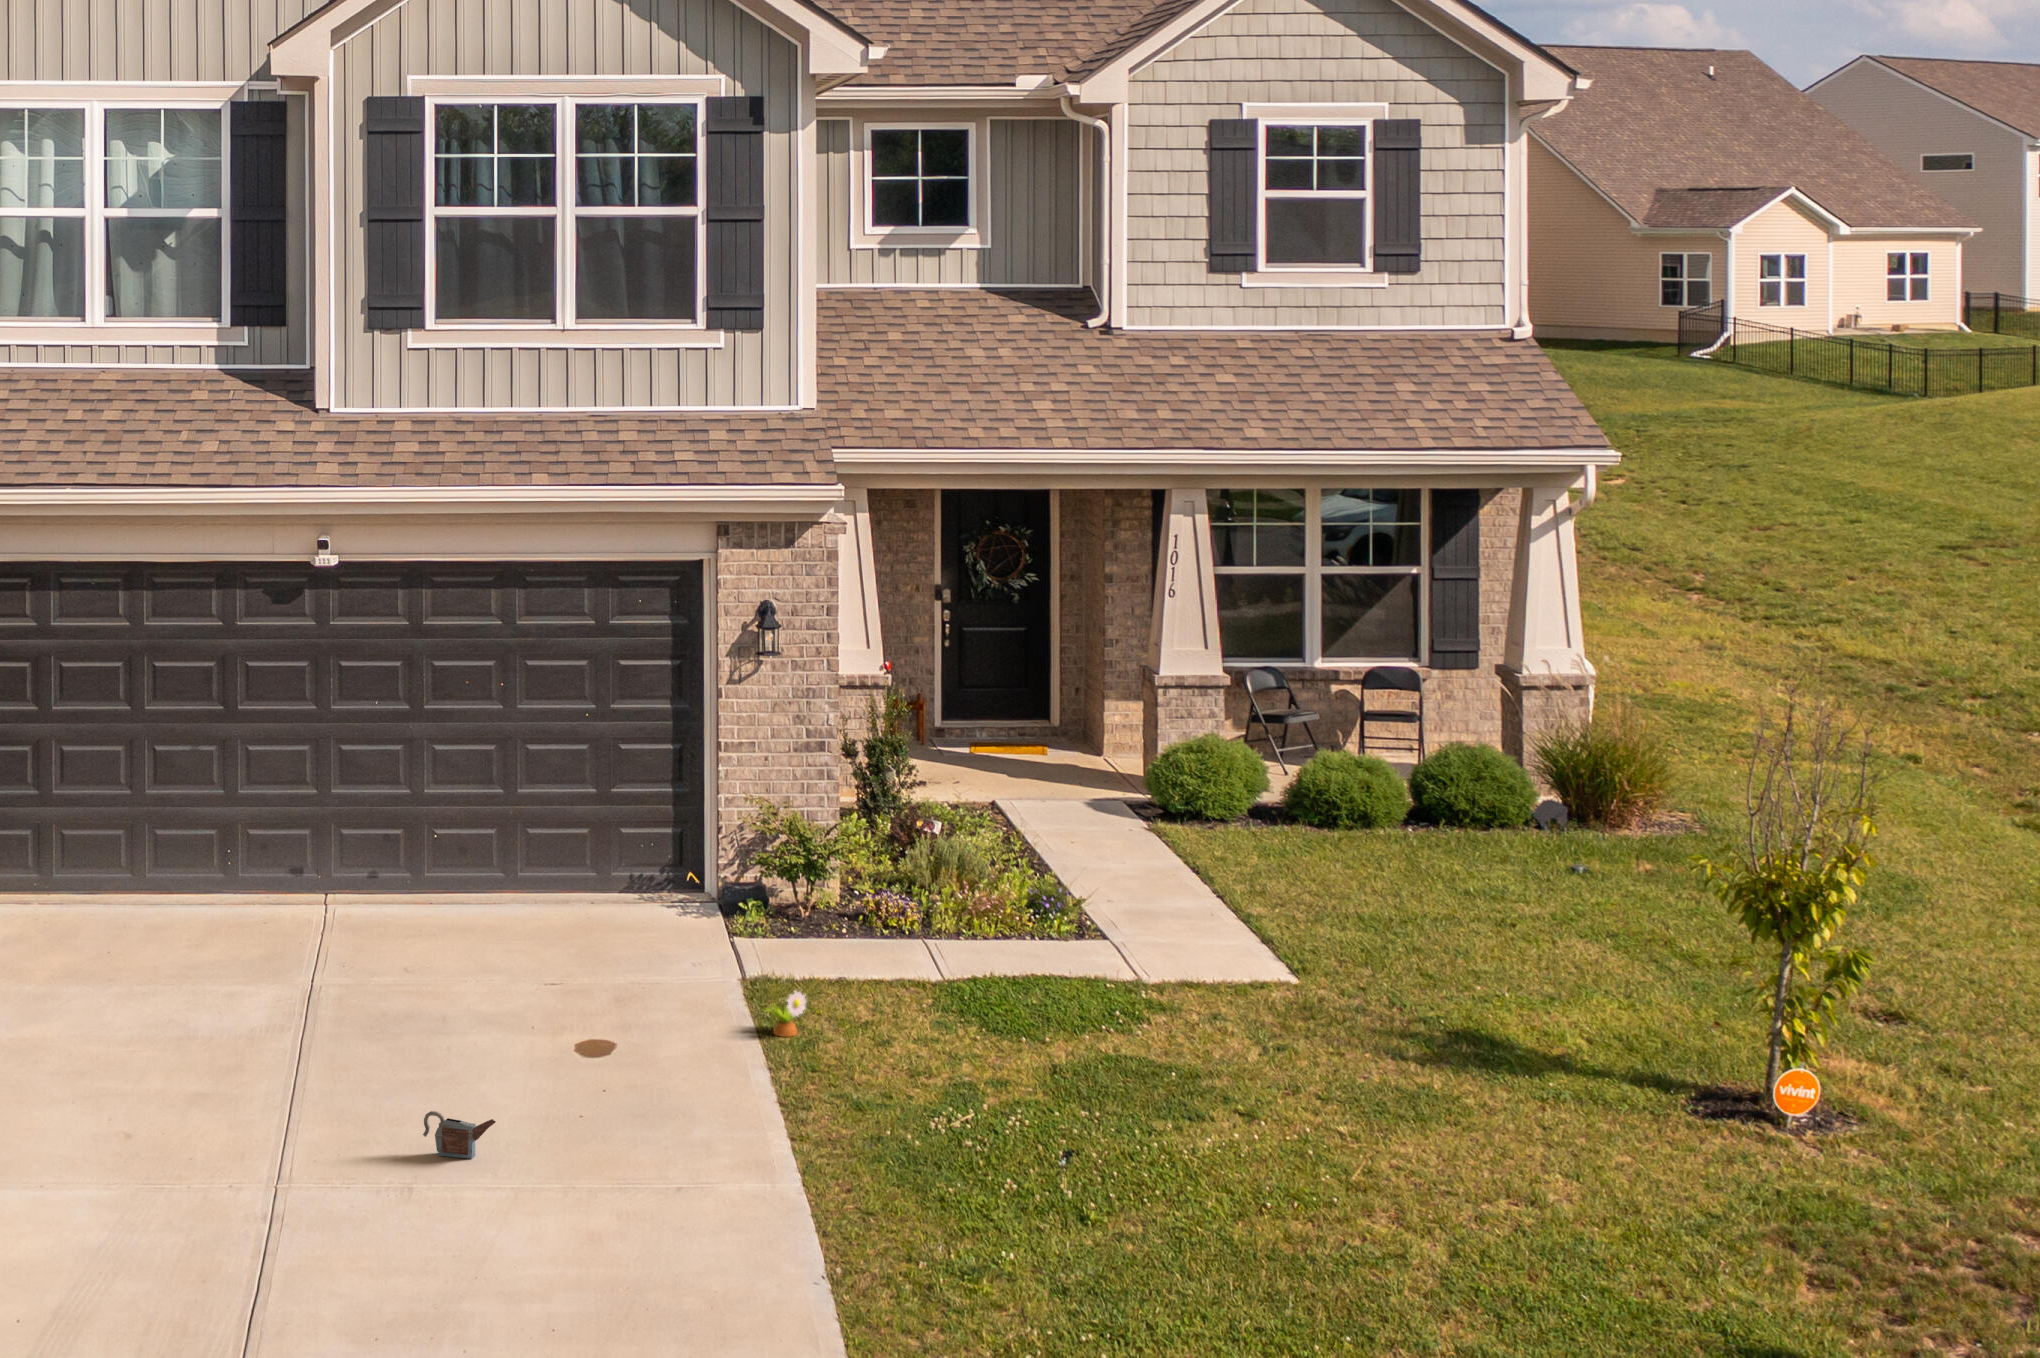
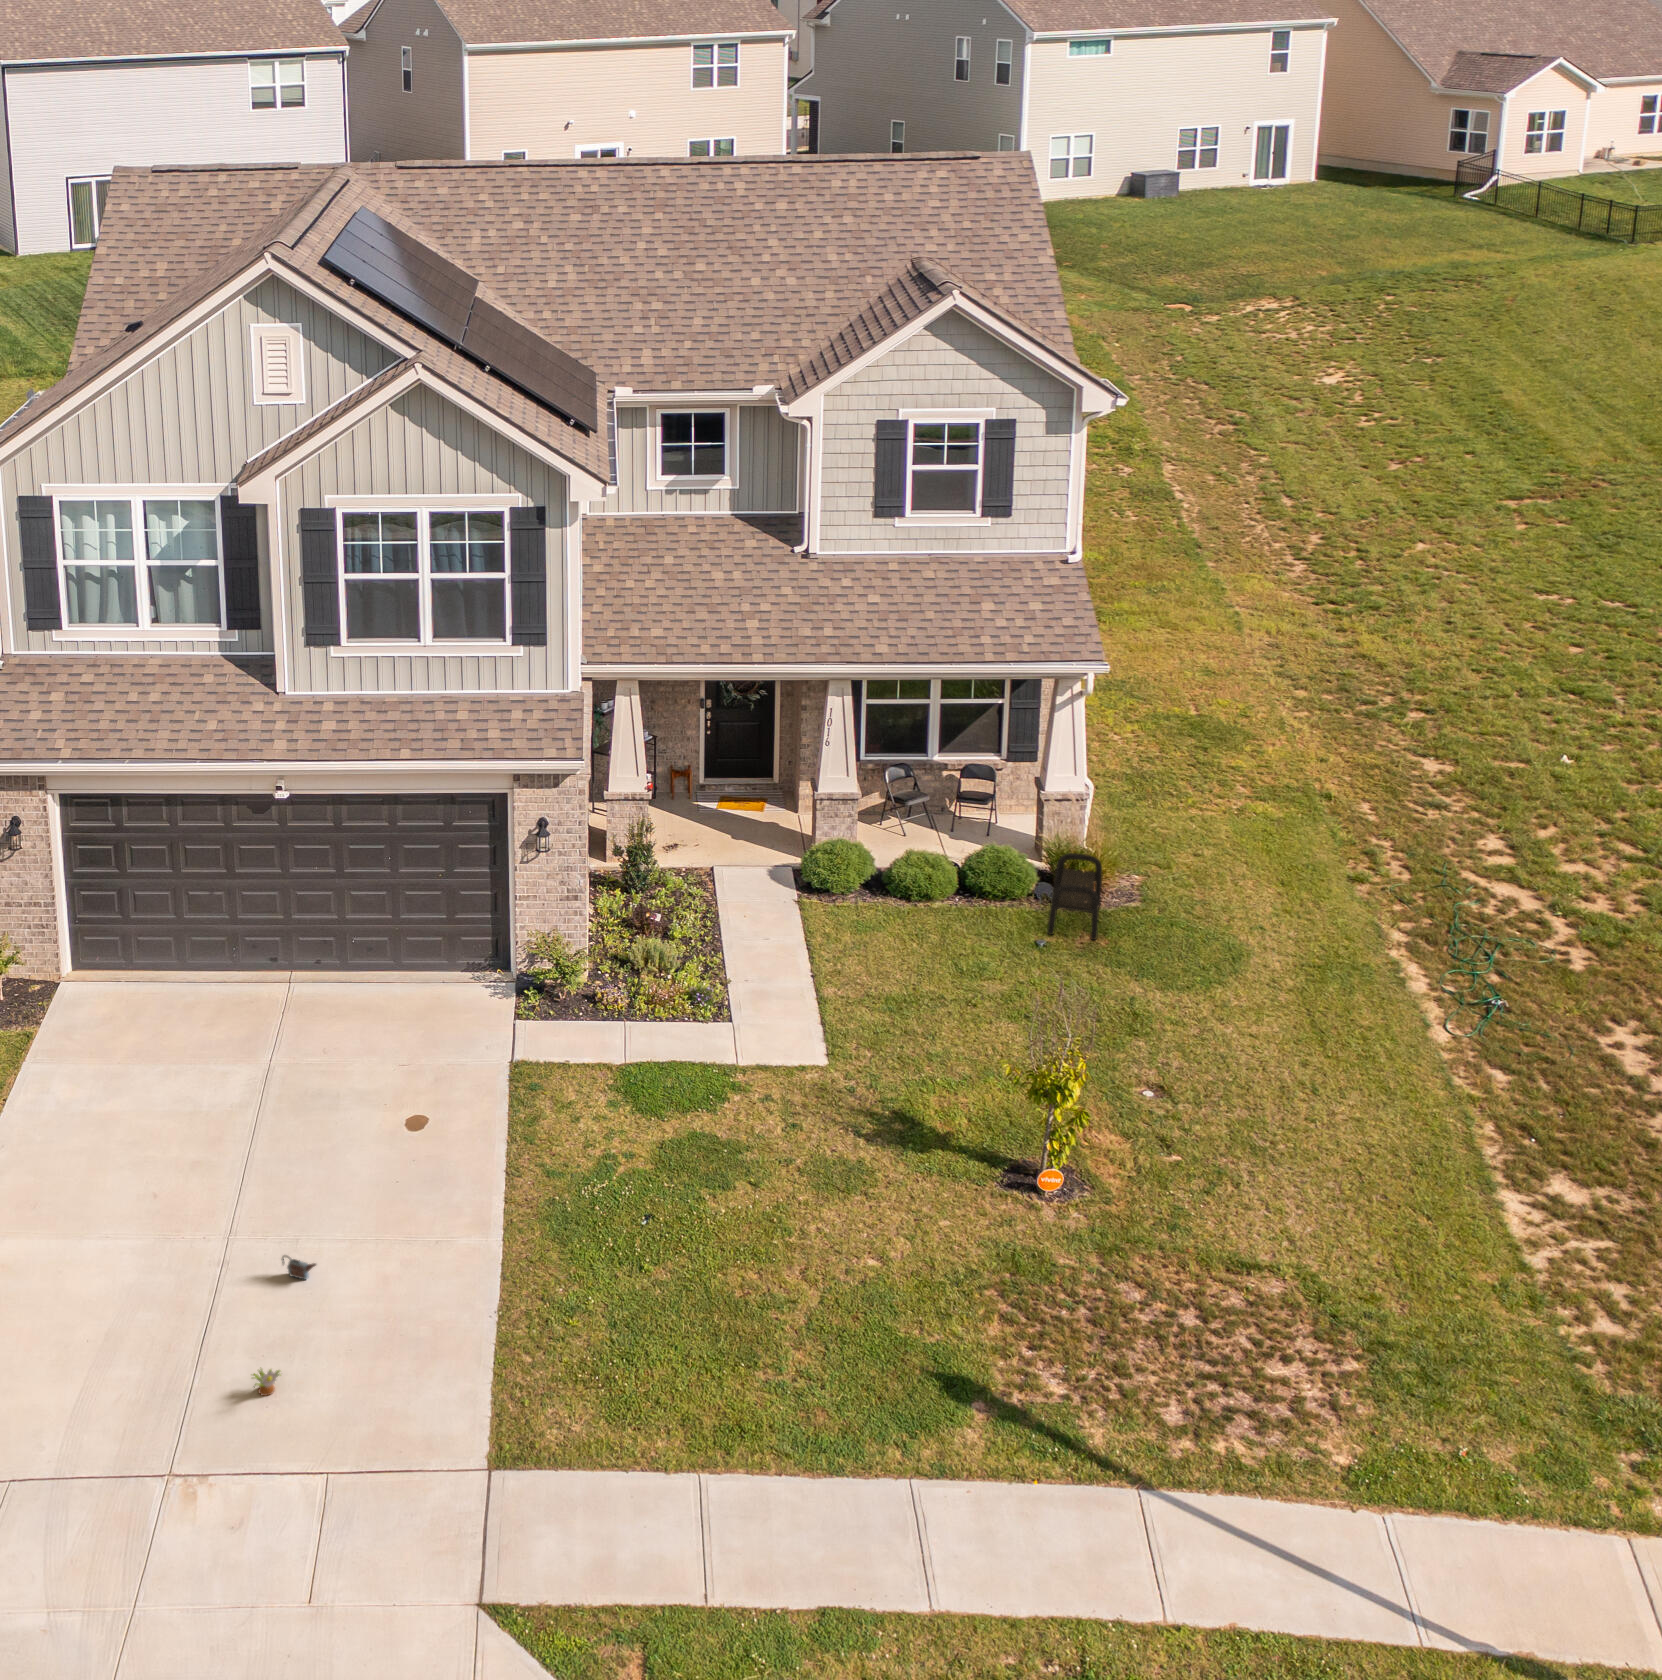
bench: none [1557,737,1655,854] -> present [1047,853,1103,940]
decorative plant: present [765,992,806,1037] -> present [253,1369,281,1396]

